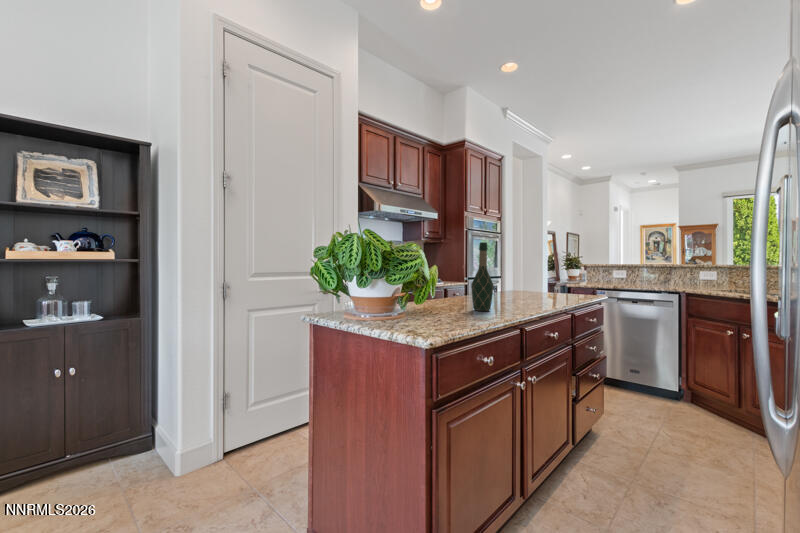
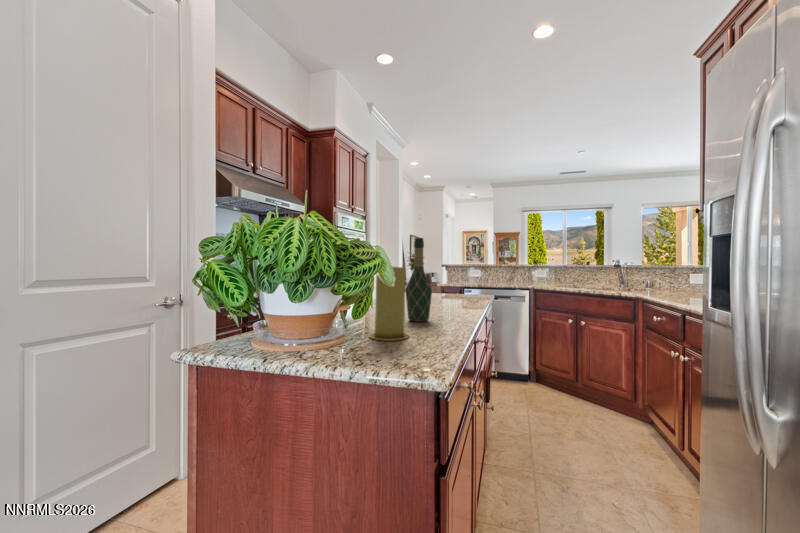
candle: none [423,266,453,320] -> present [369,266,409,341]

